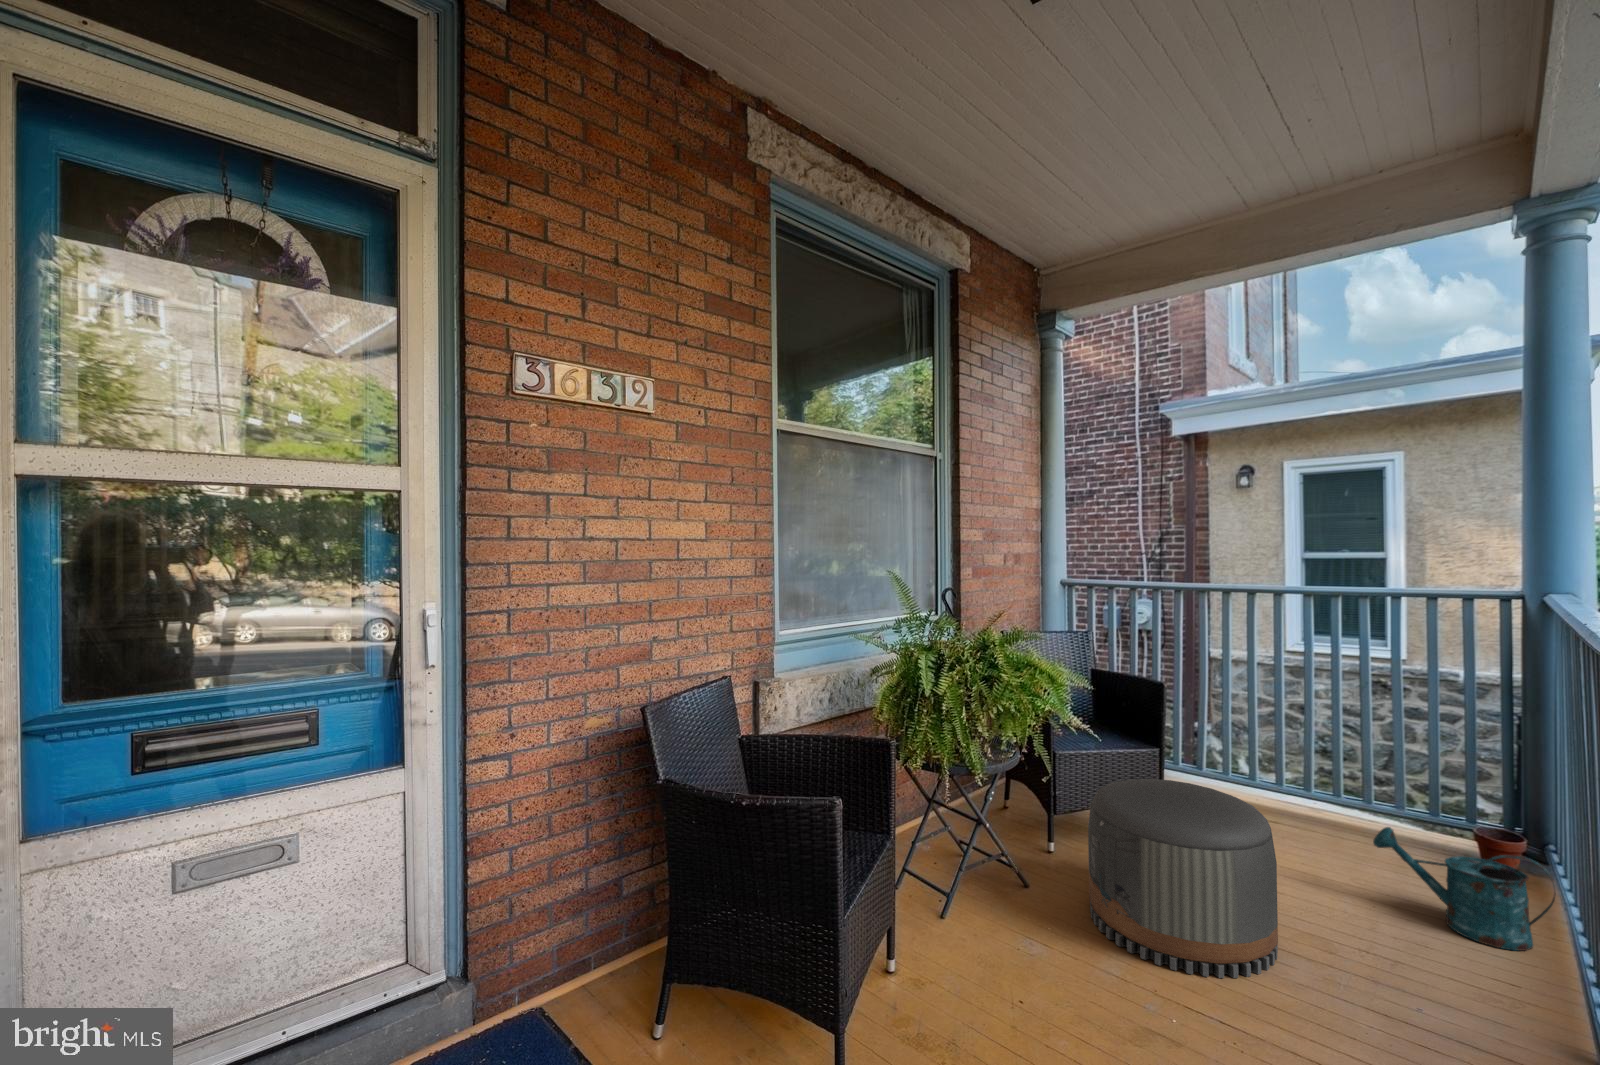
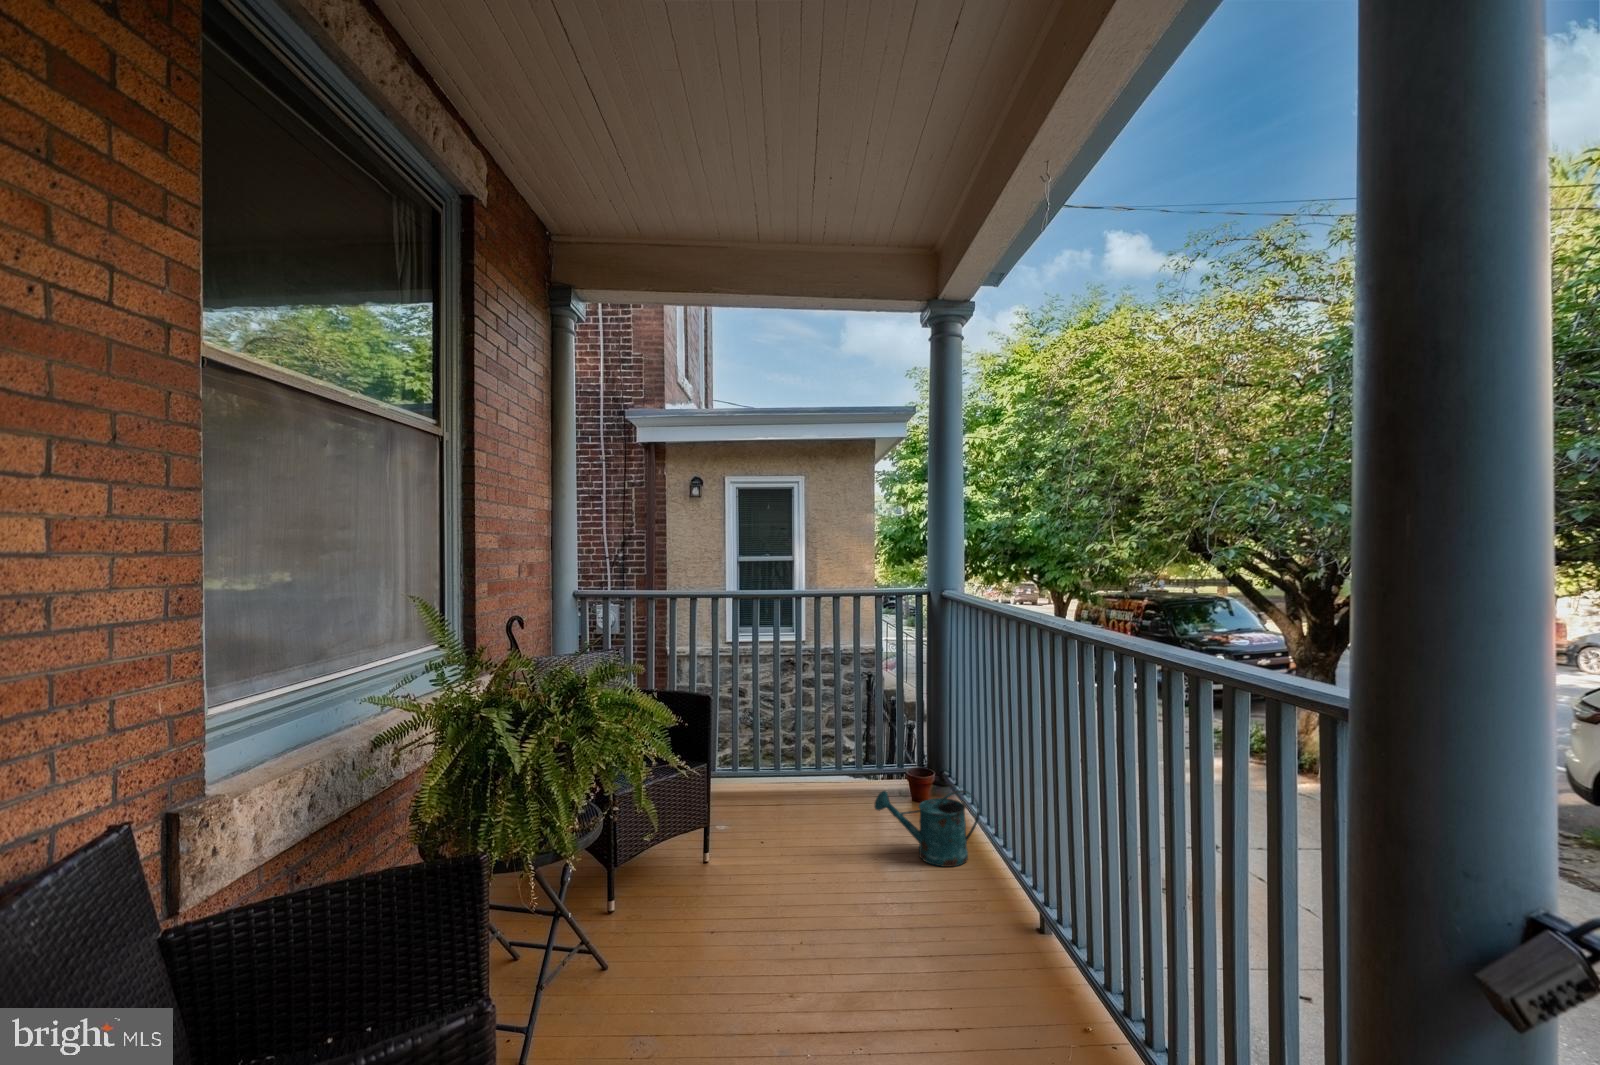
pouf: present [1088,779,1278,978] -> none [677,797,848,1006]

